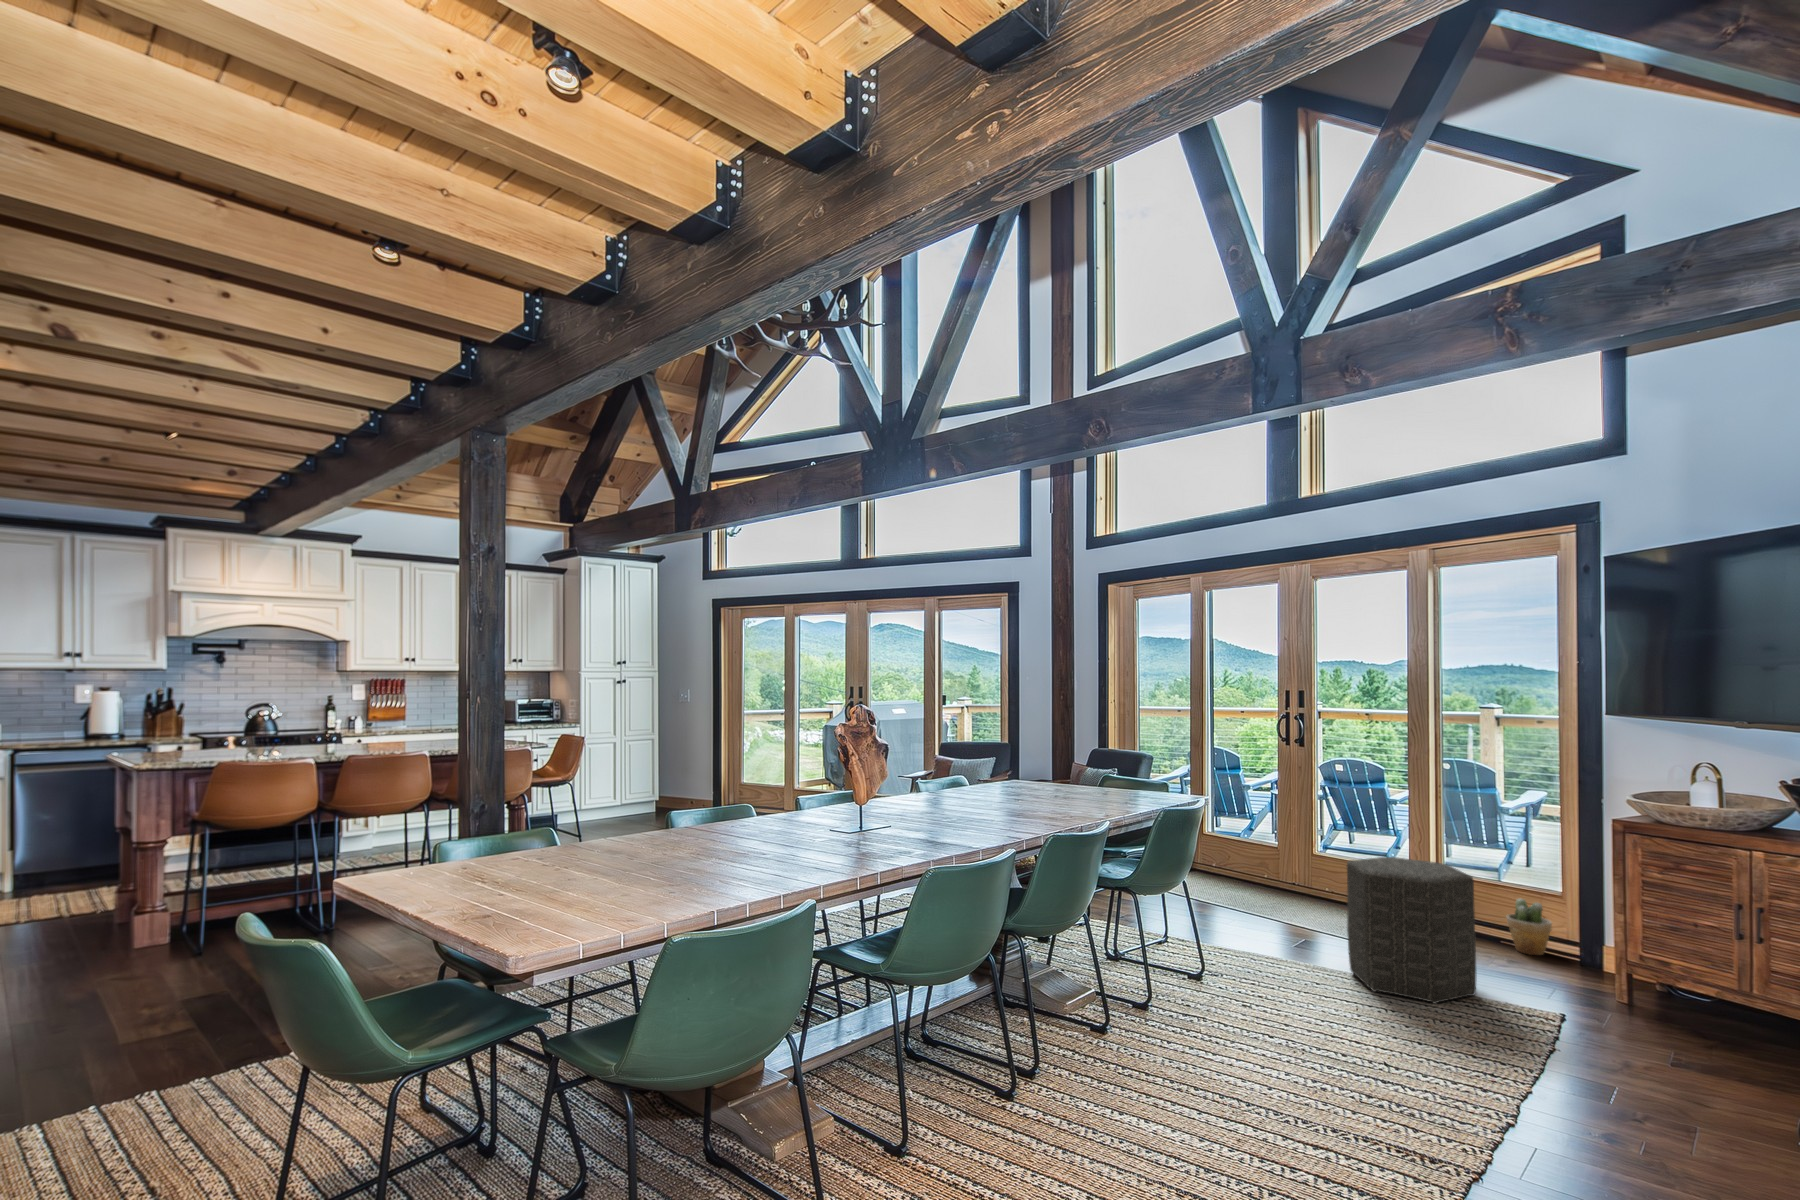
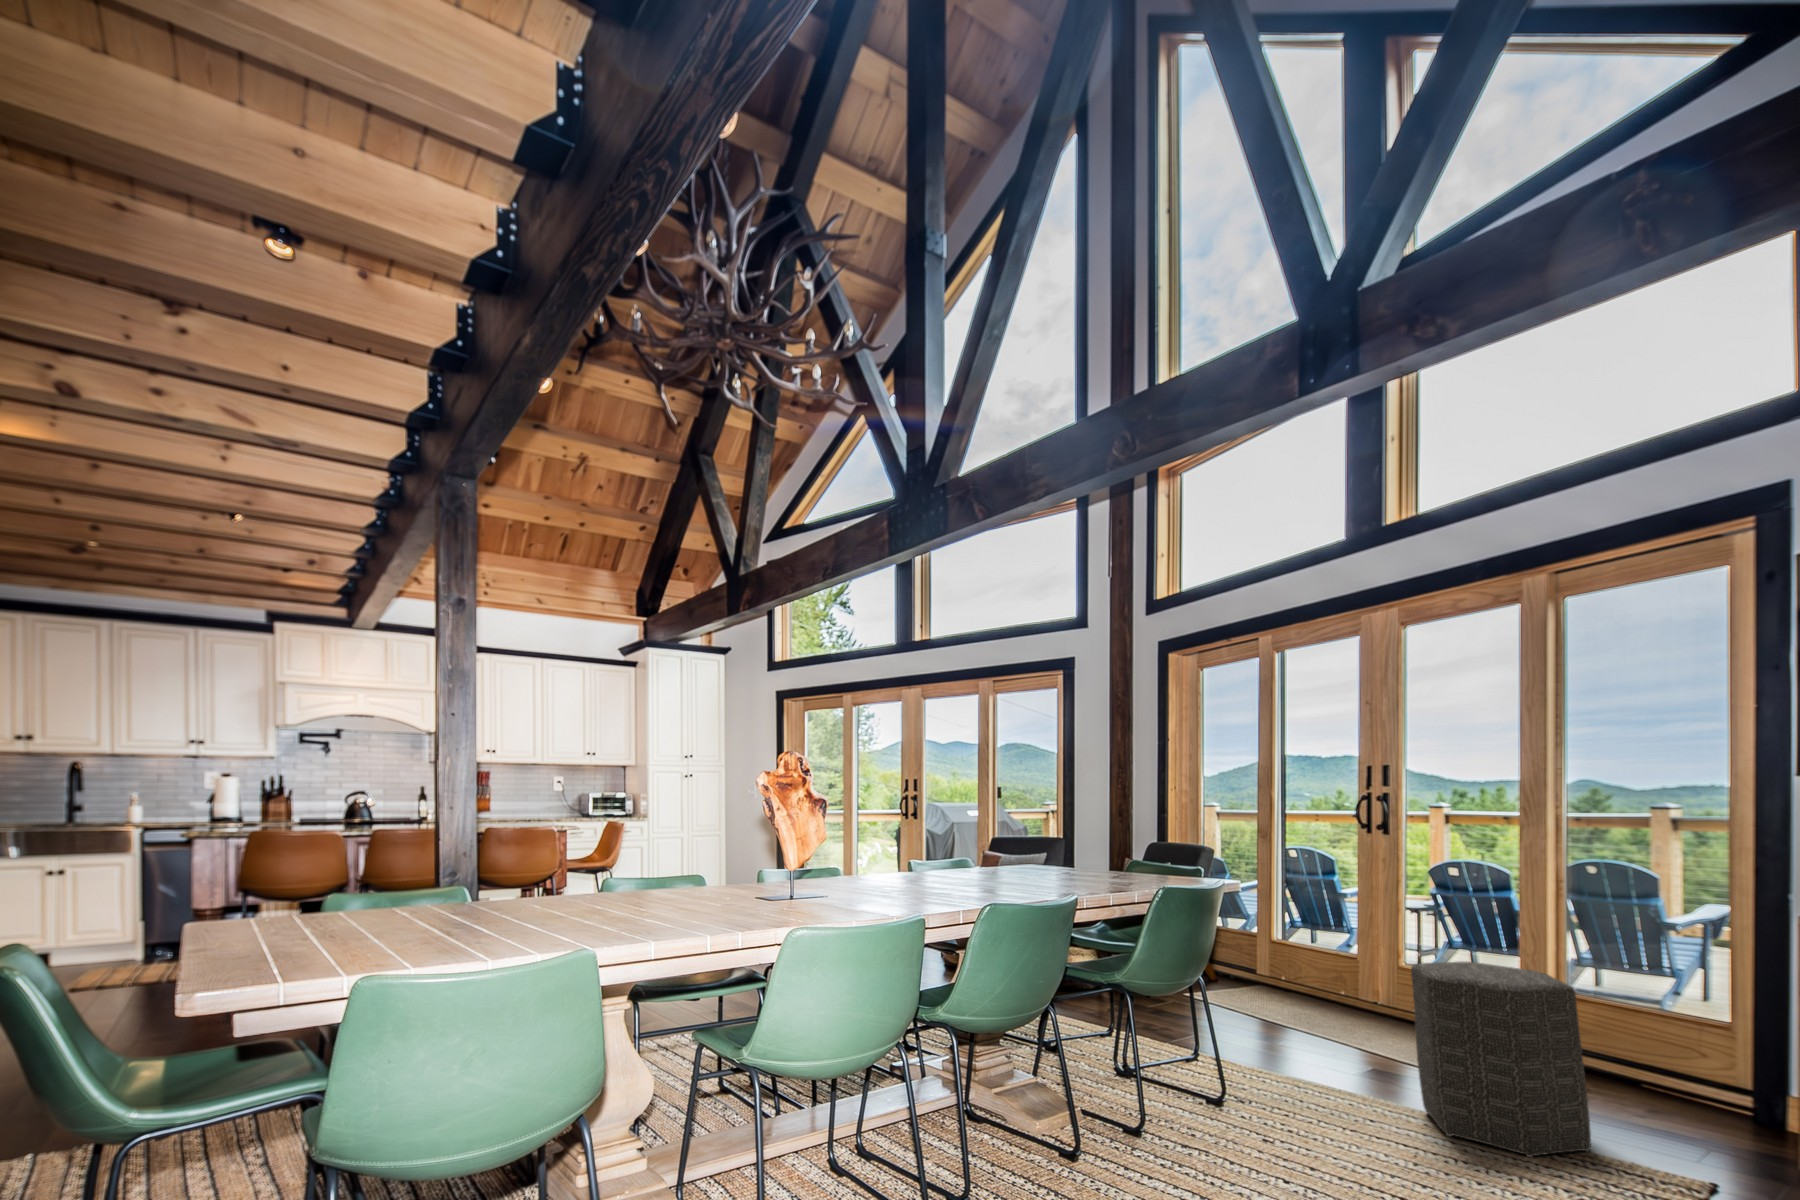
potted plant: present [1507,899,1552,955] -> none [1648,1029,1713,1107]

